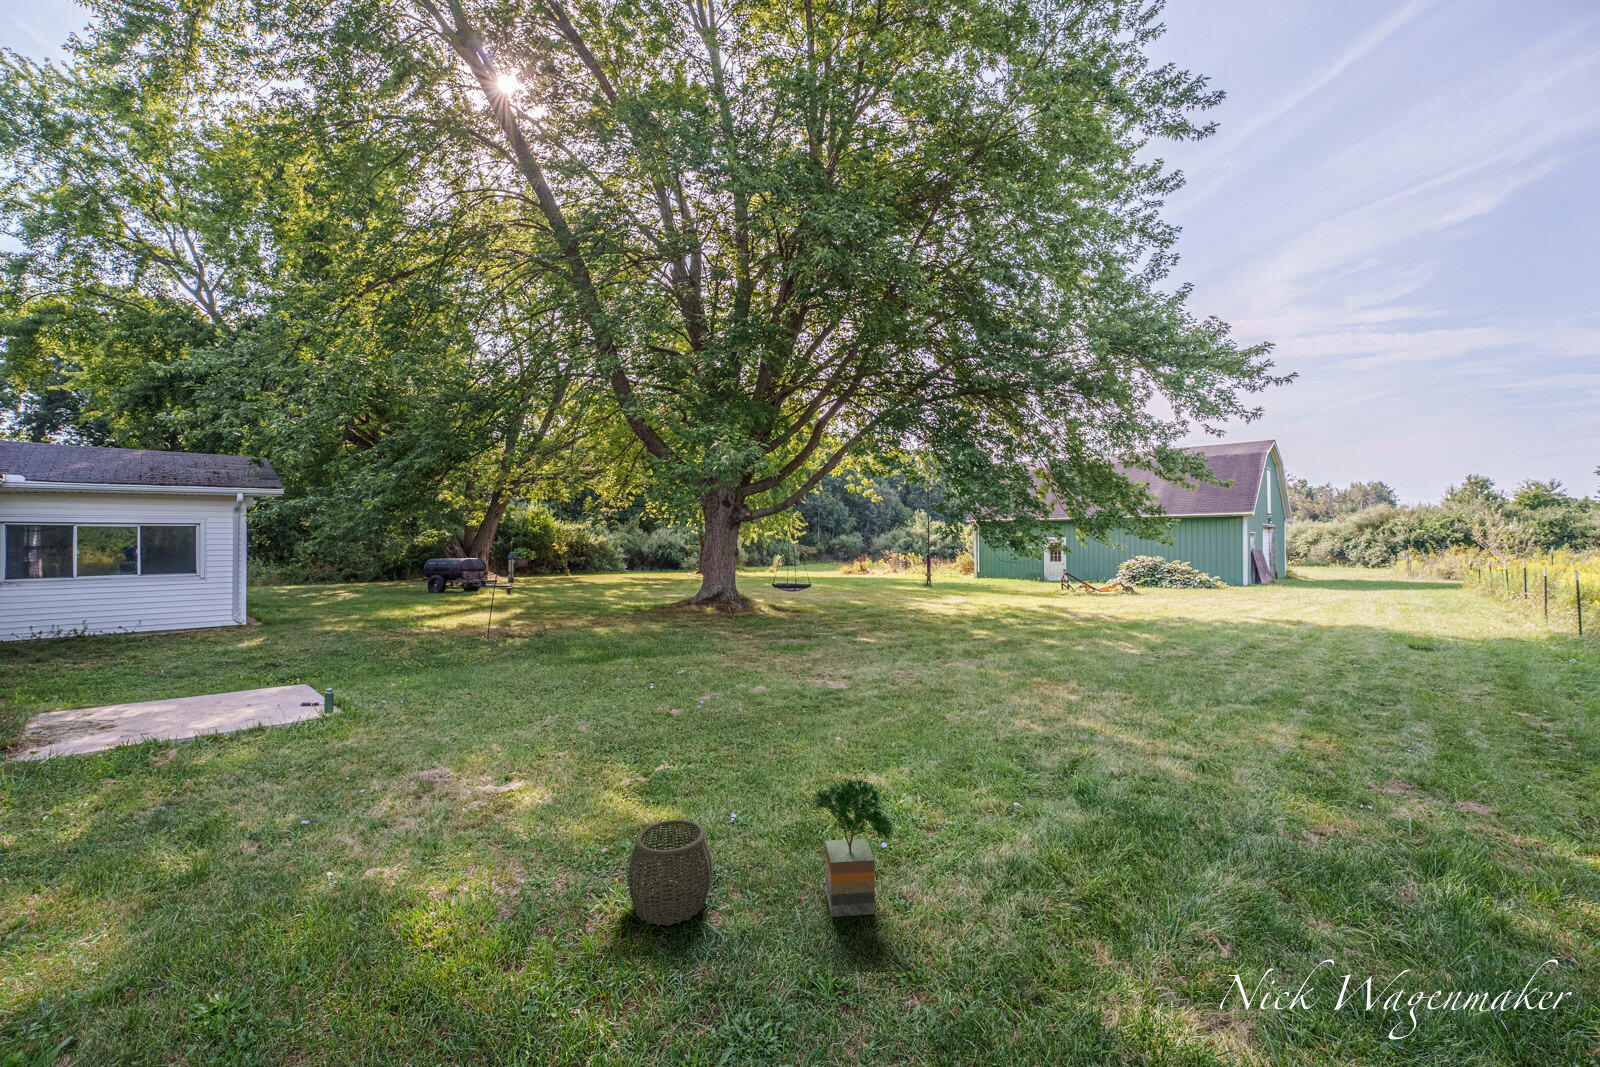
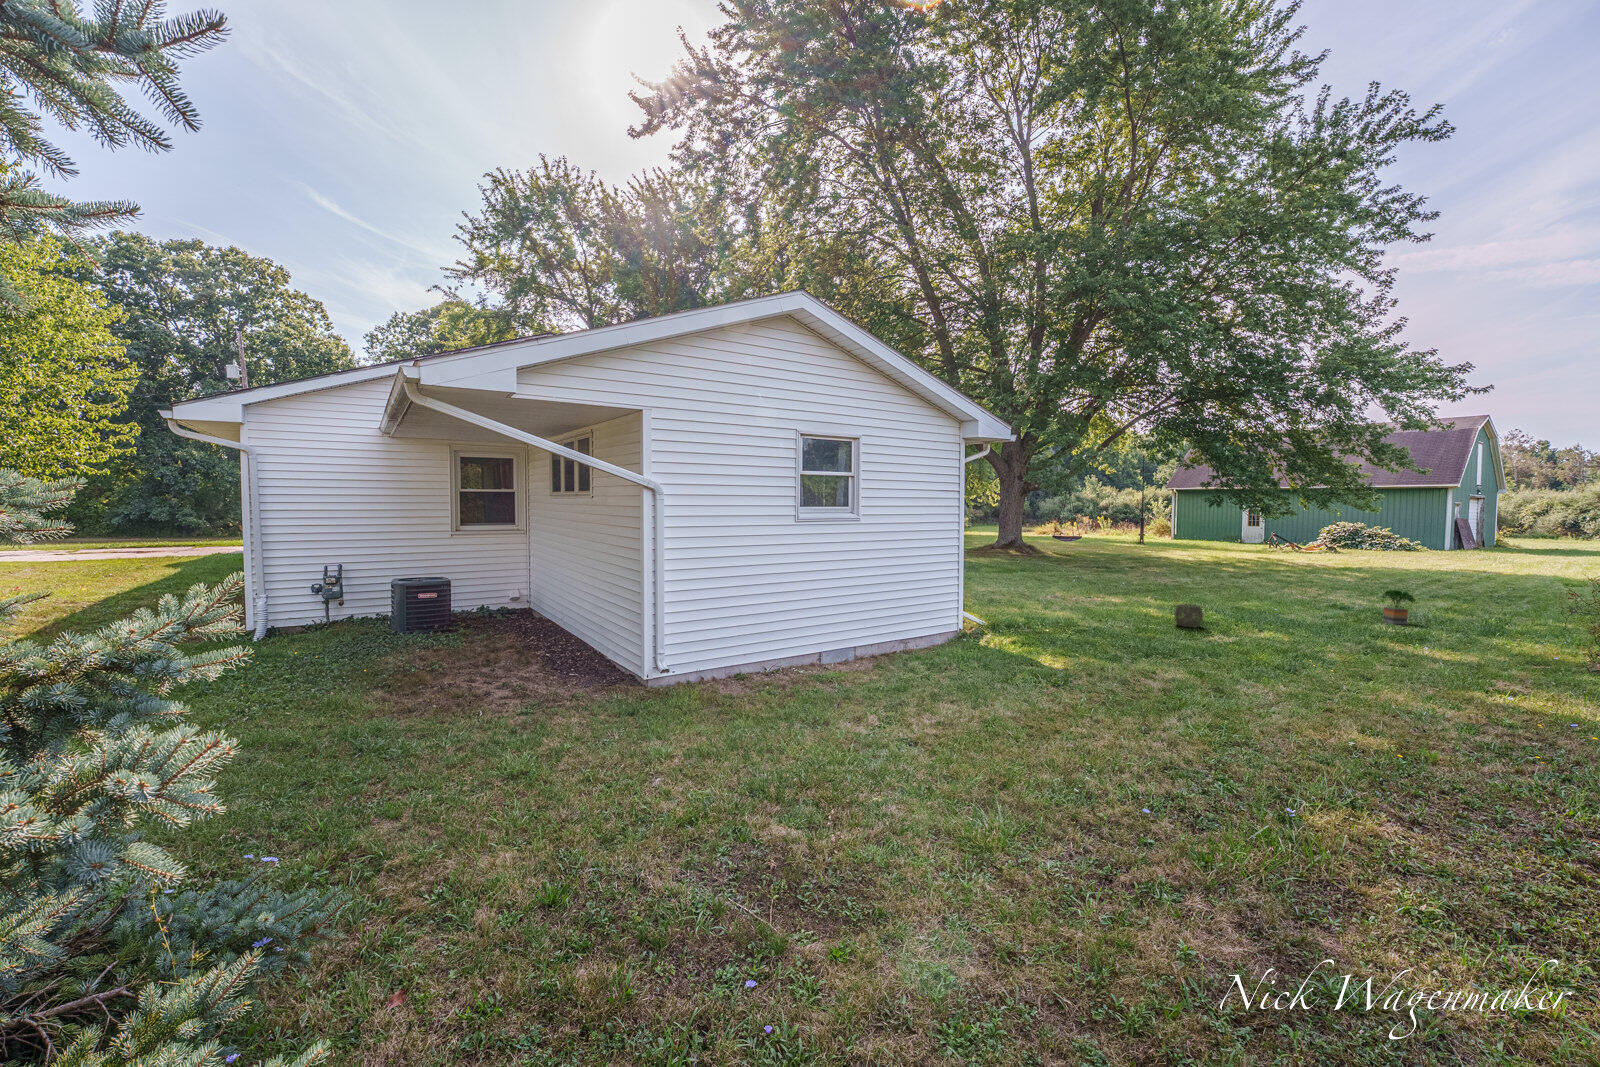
potted tree: present [812,779,893,917] -> present [1381,590,1416,624]

